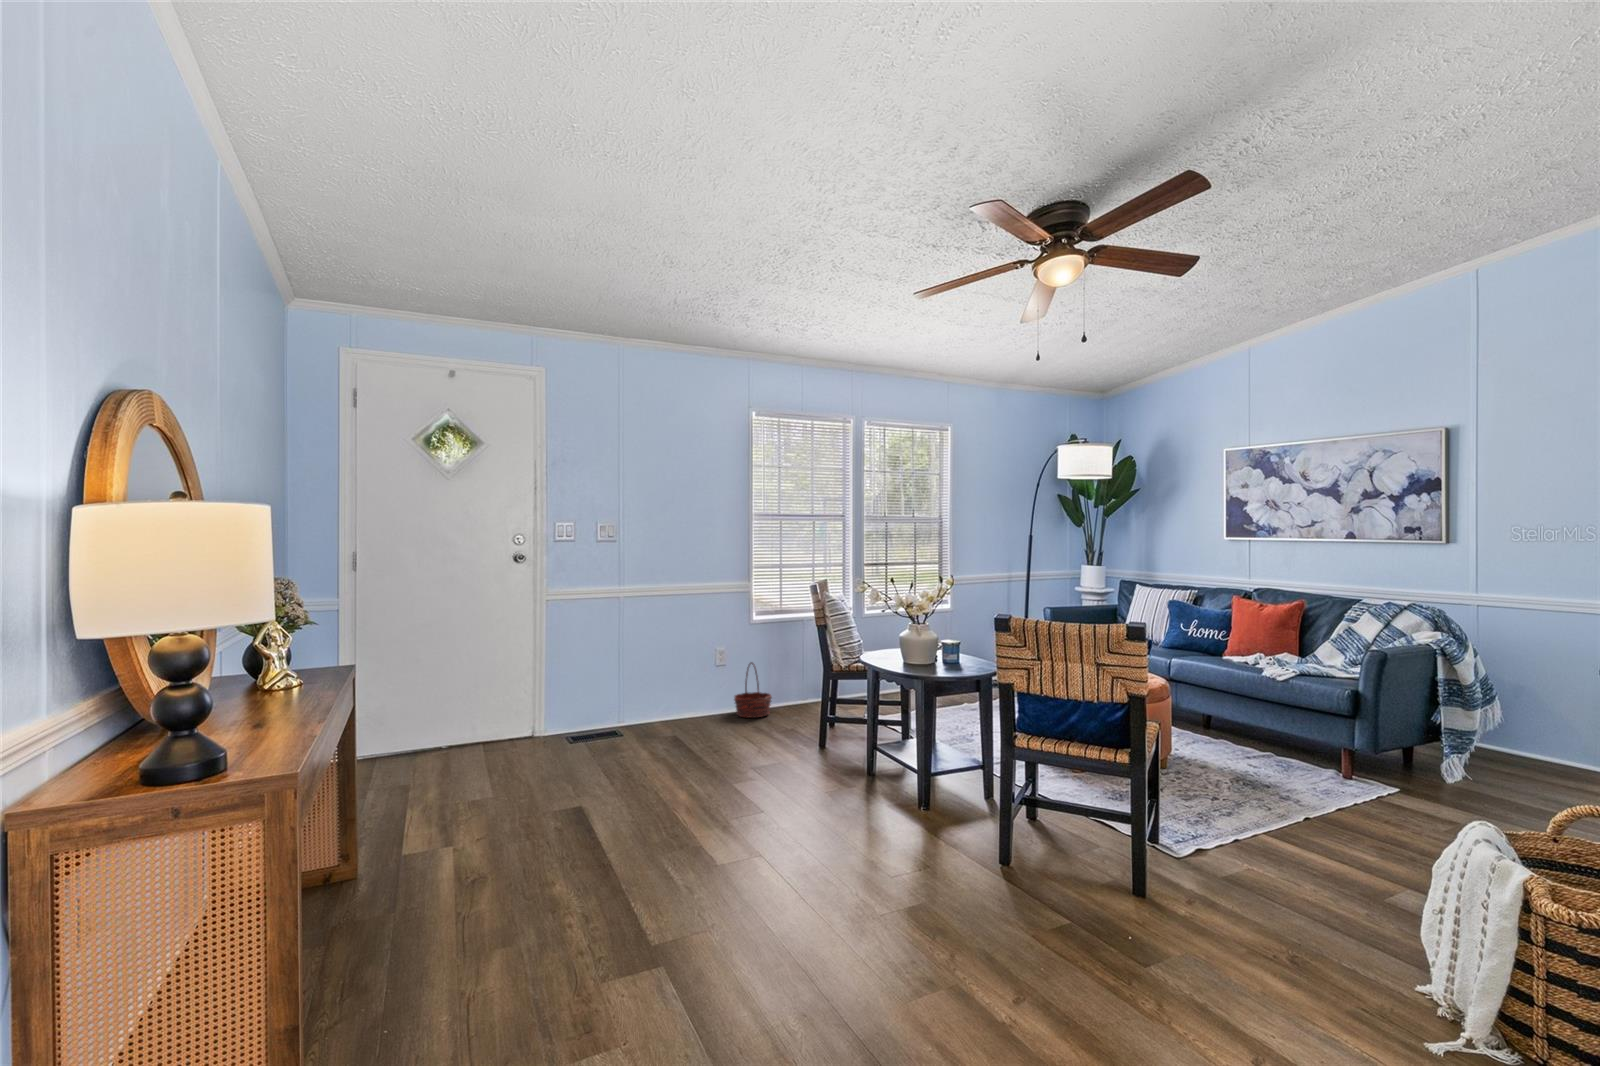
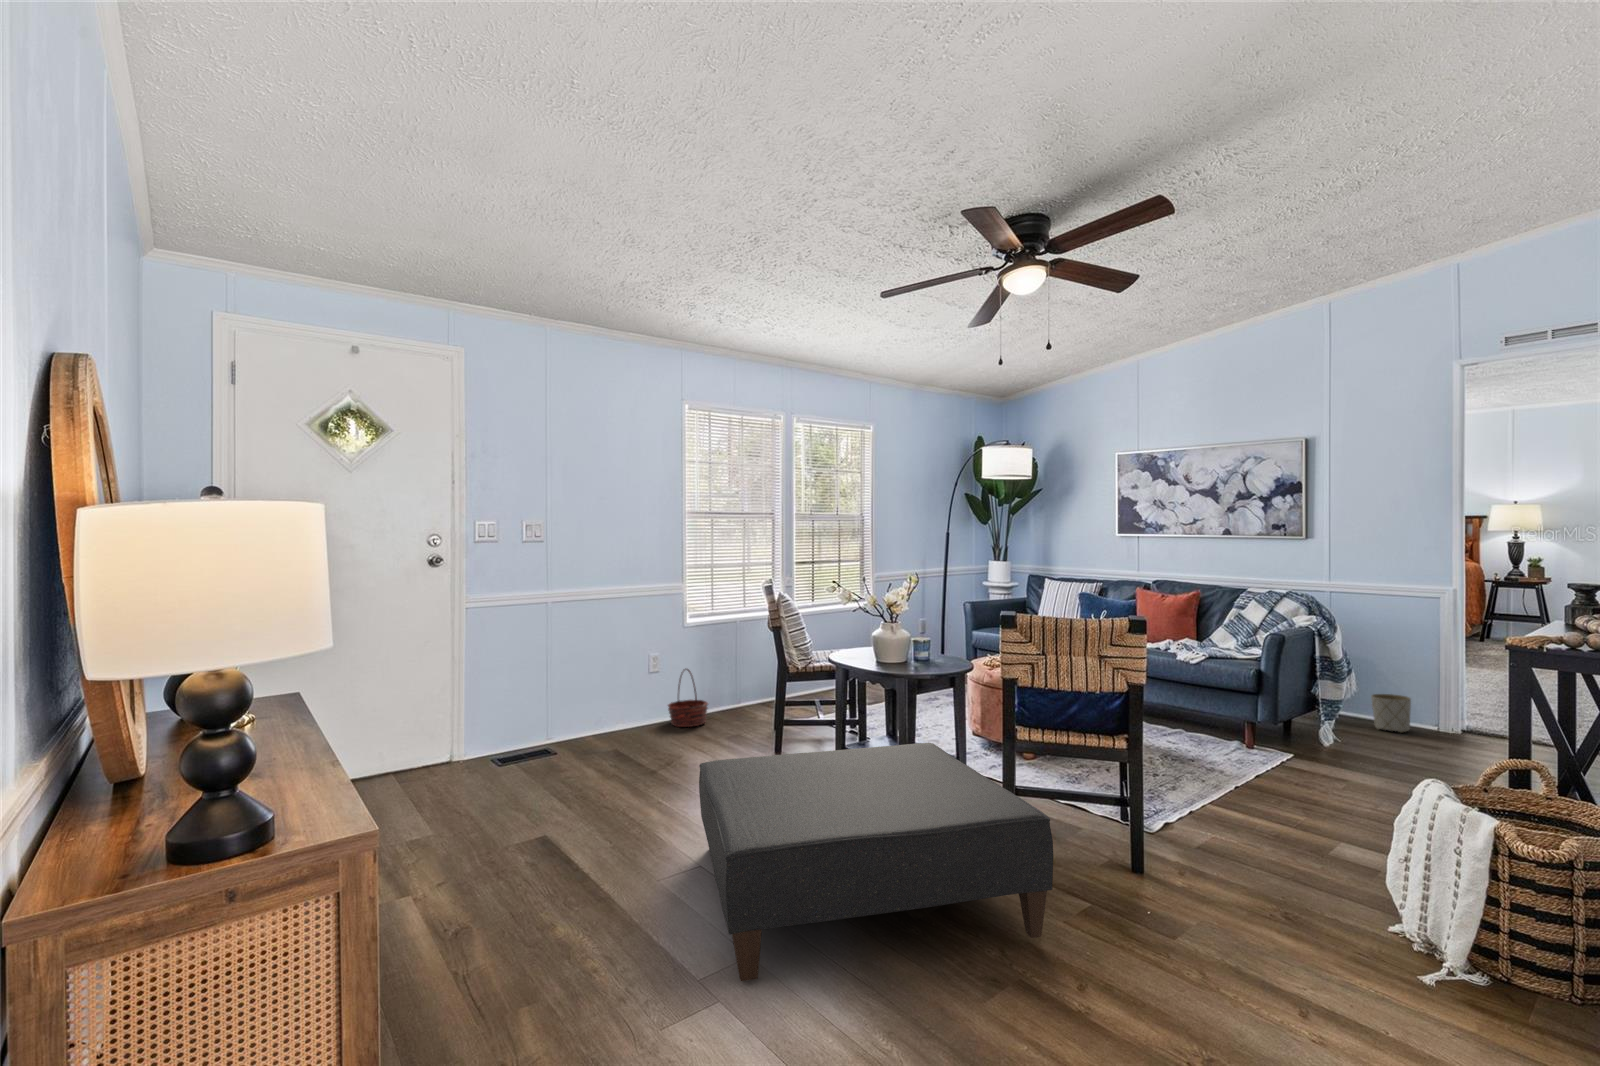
planter: none [1521,726,1574,774] -> present [1371,694,1411,733]
ottoman: none [662,744,1002,952] -> present [699,743,1053,981]

